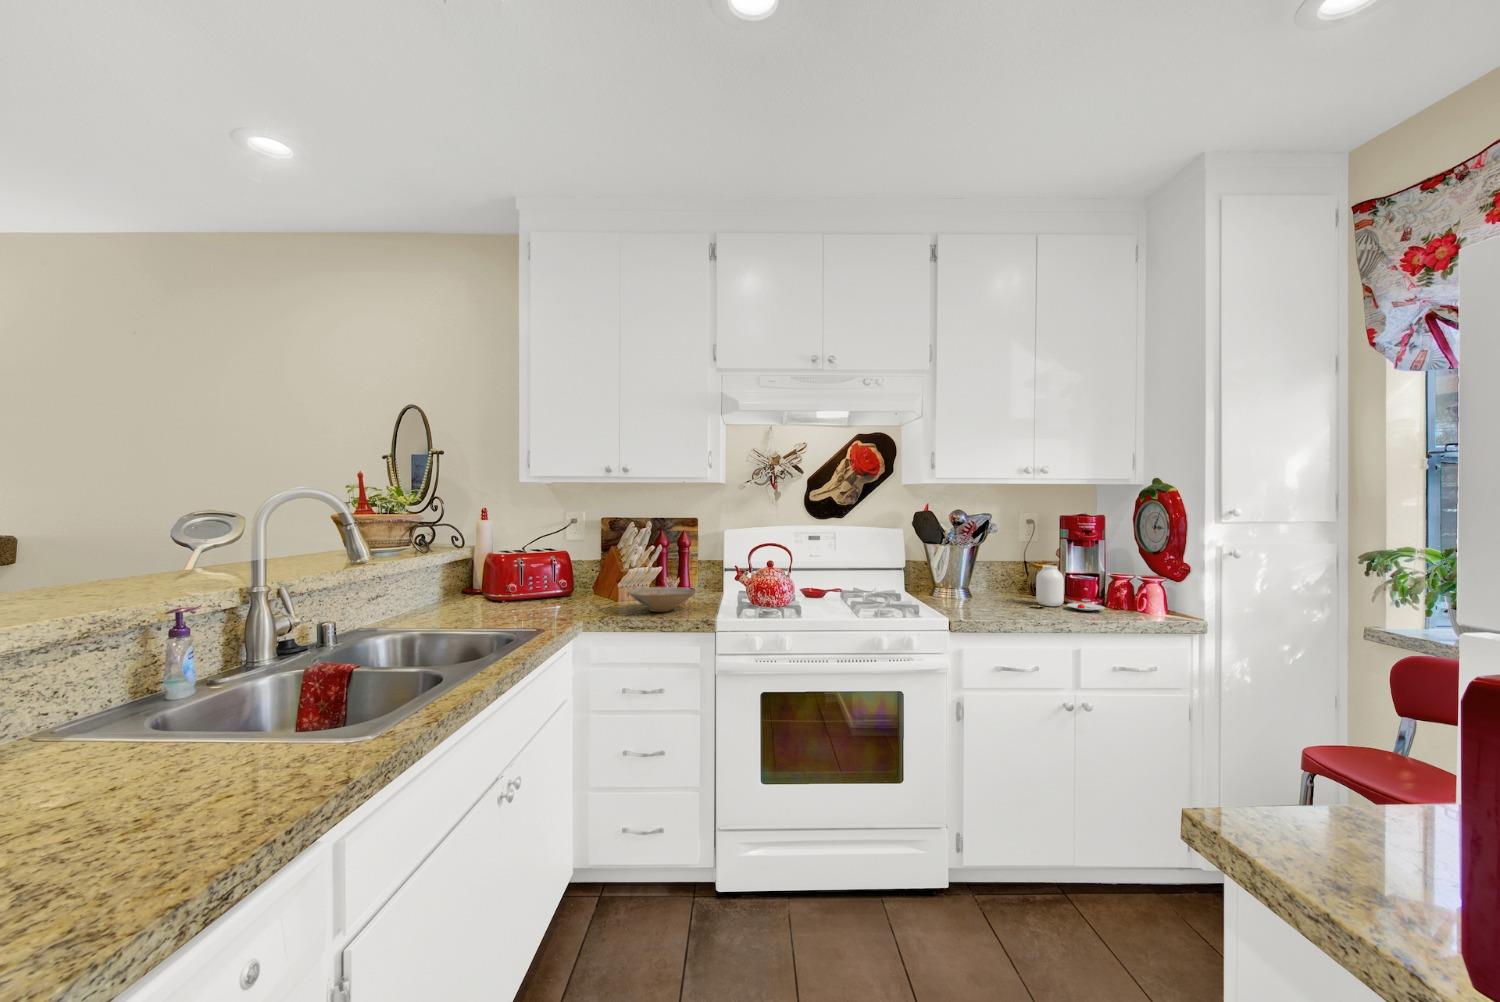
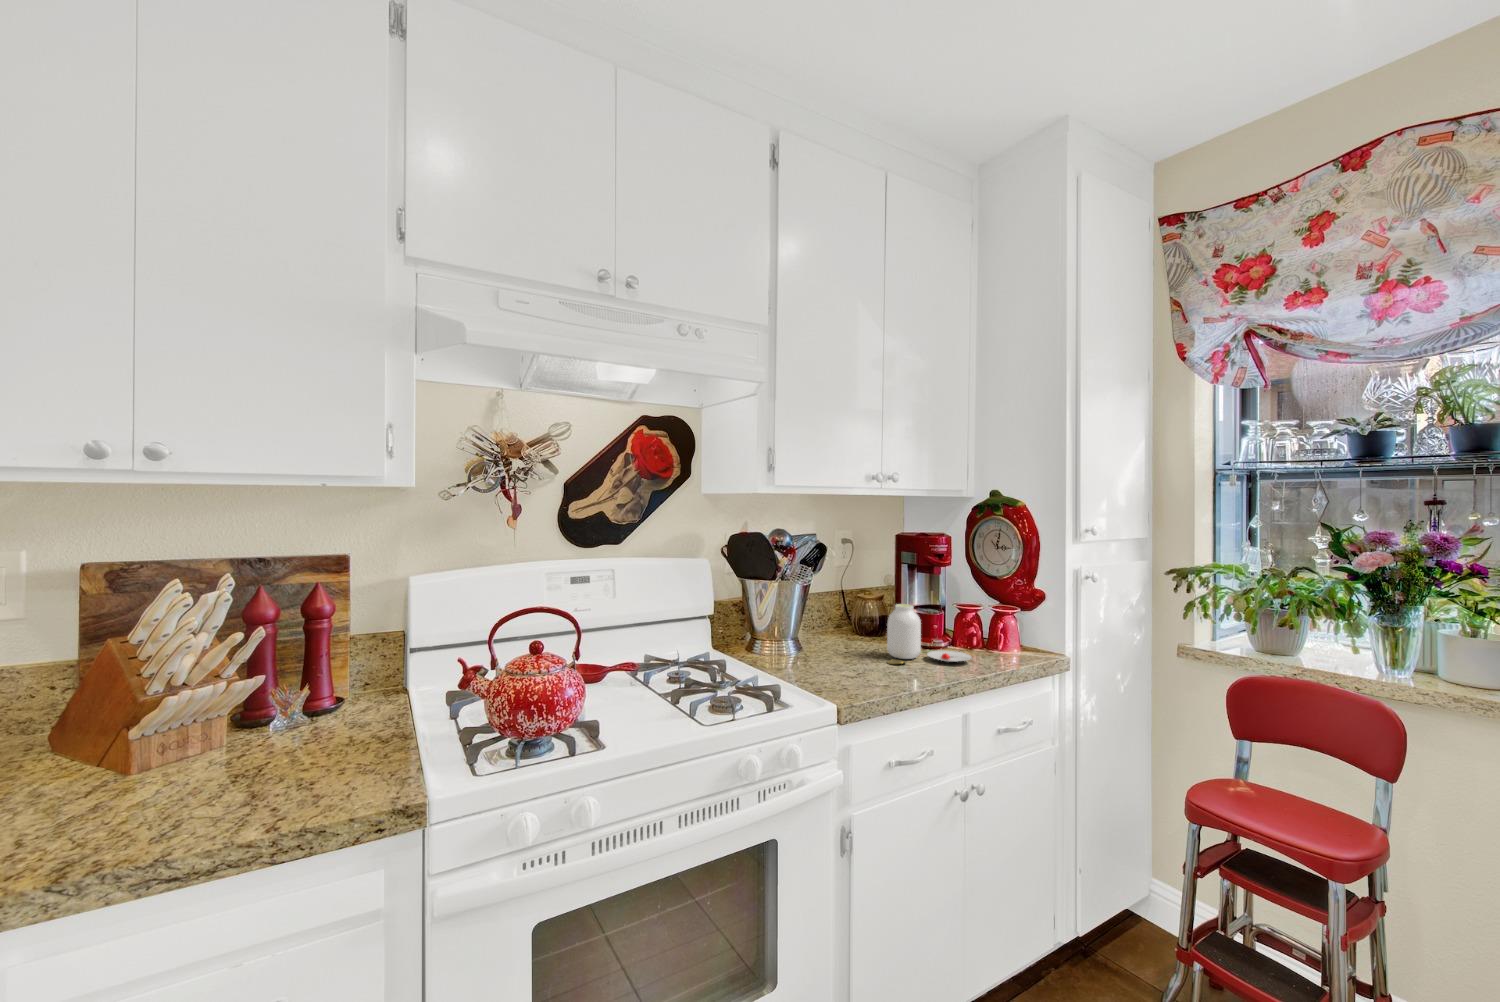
bowl: present [627,587,697,612] -> none [174,714,374,792]

